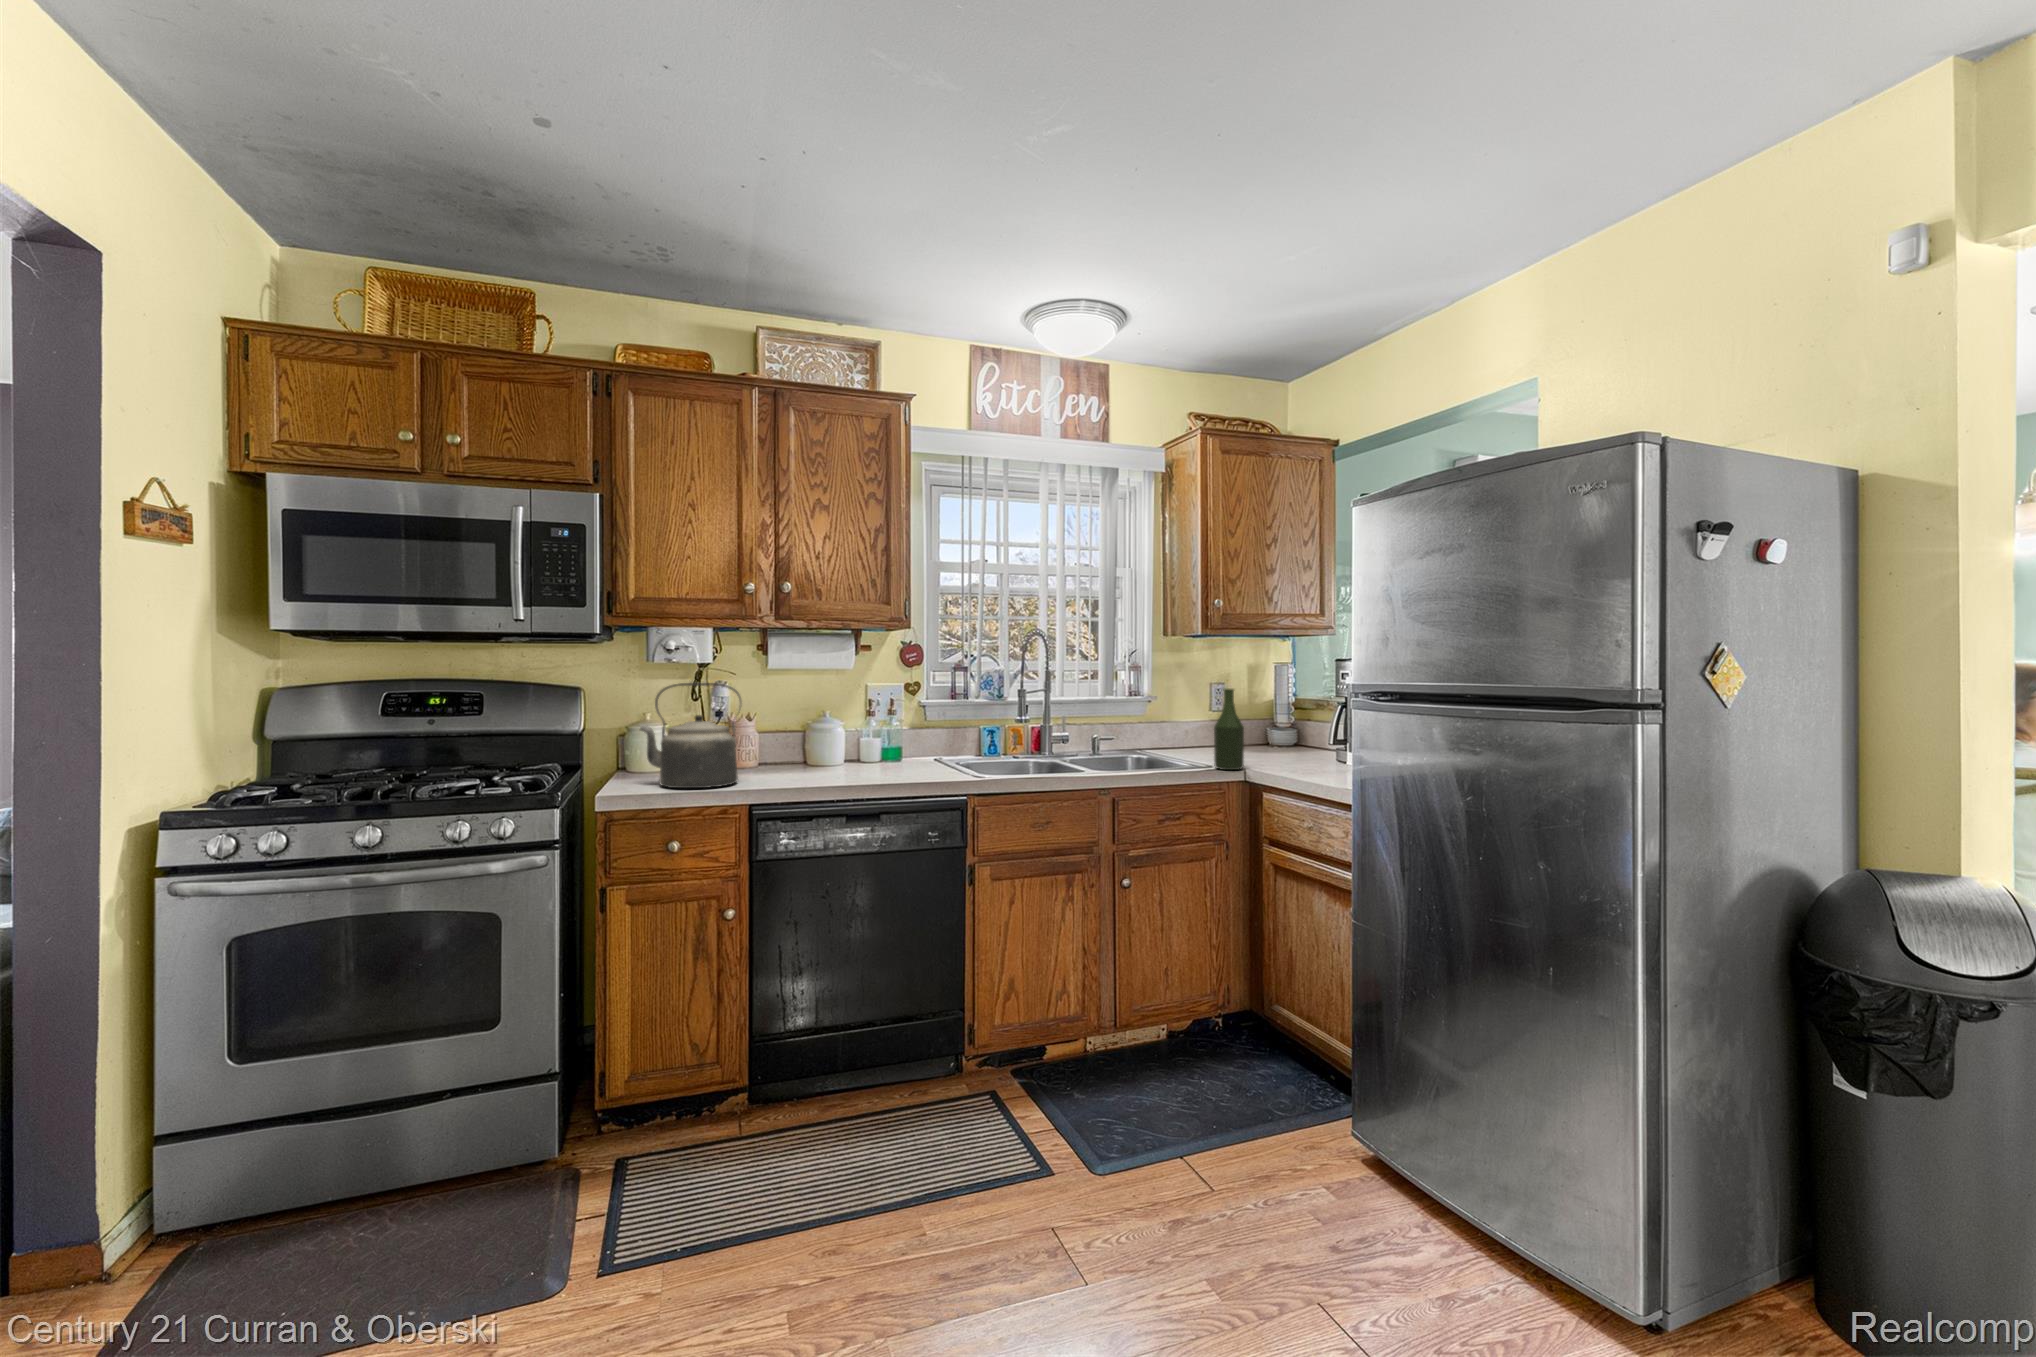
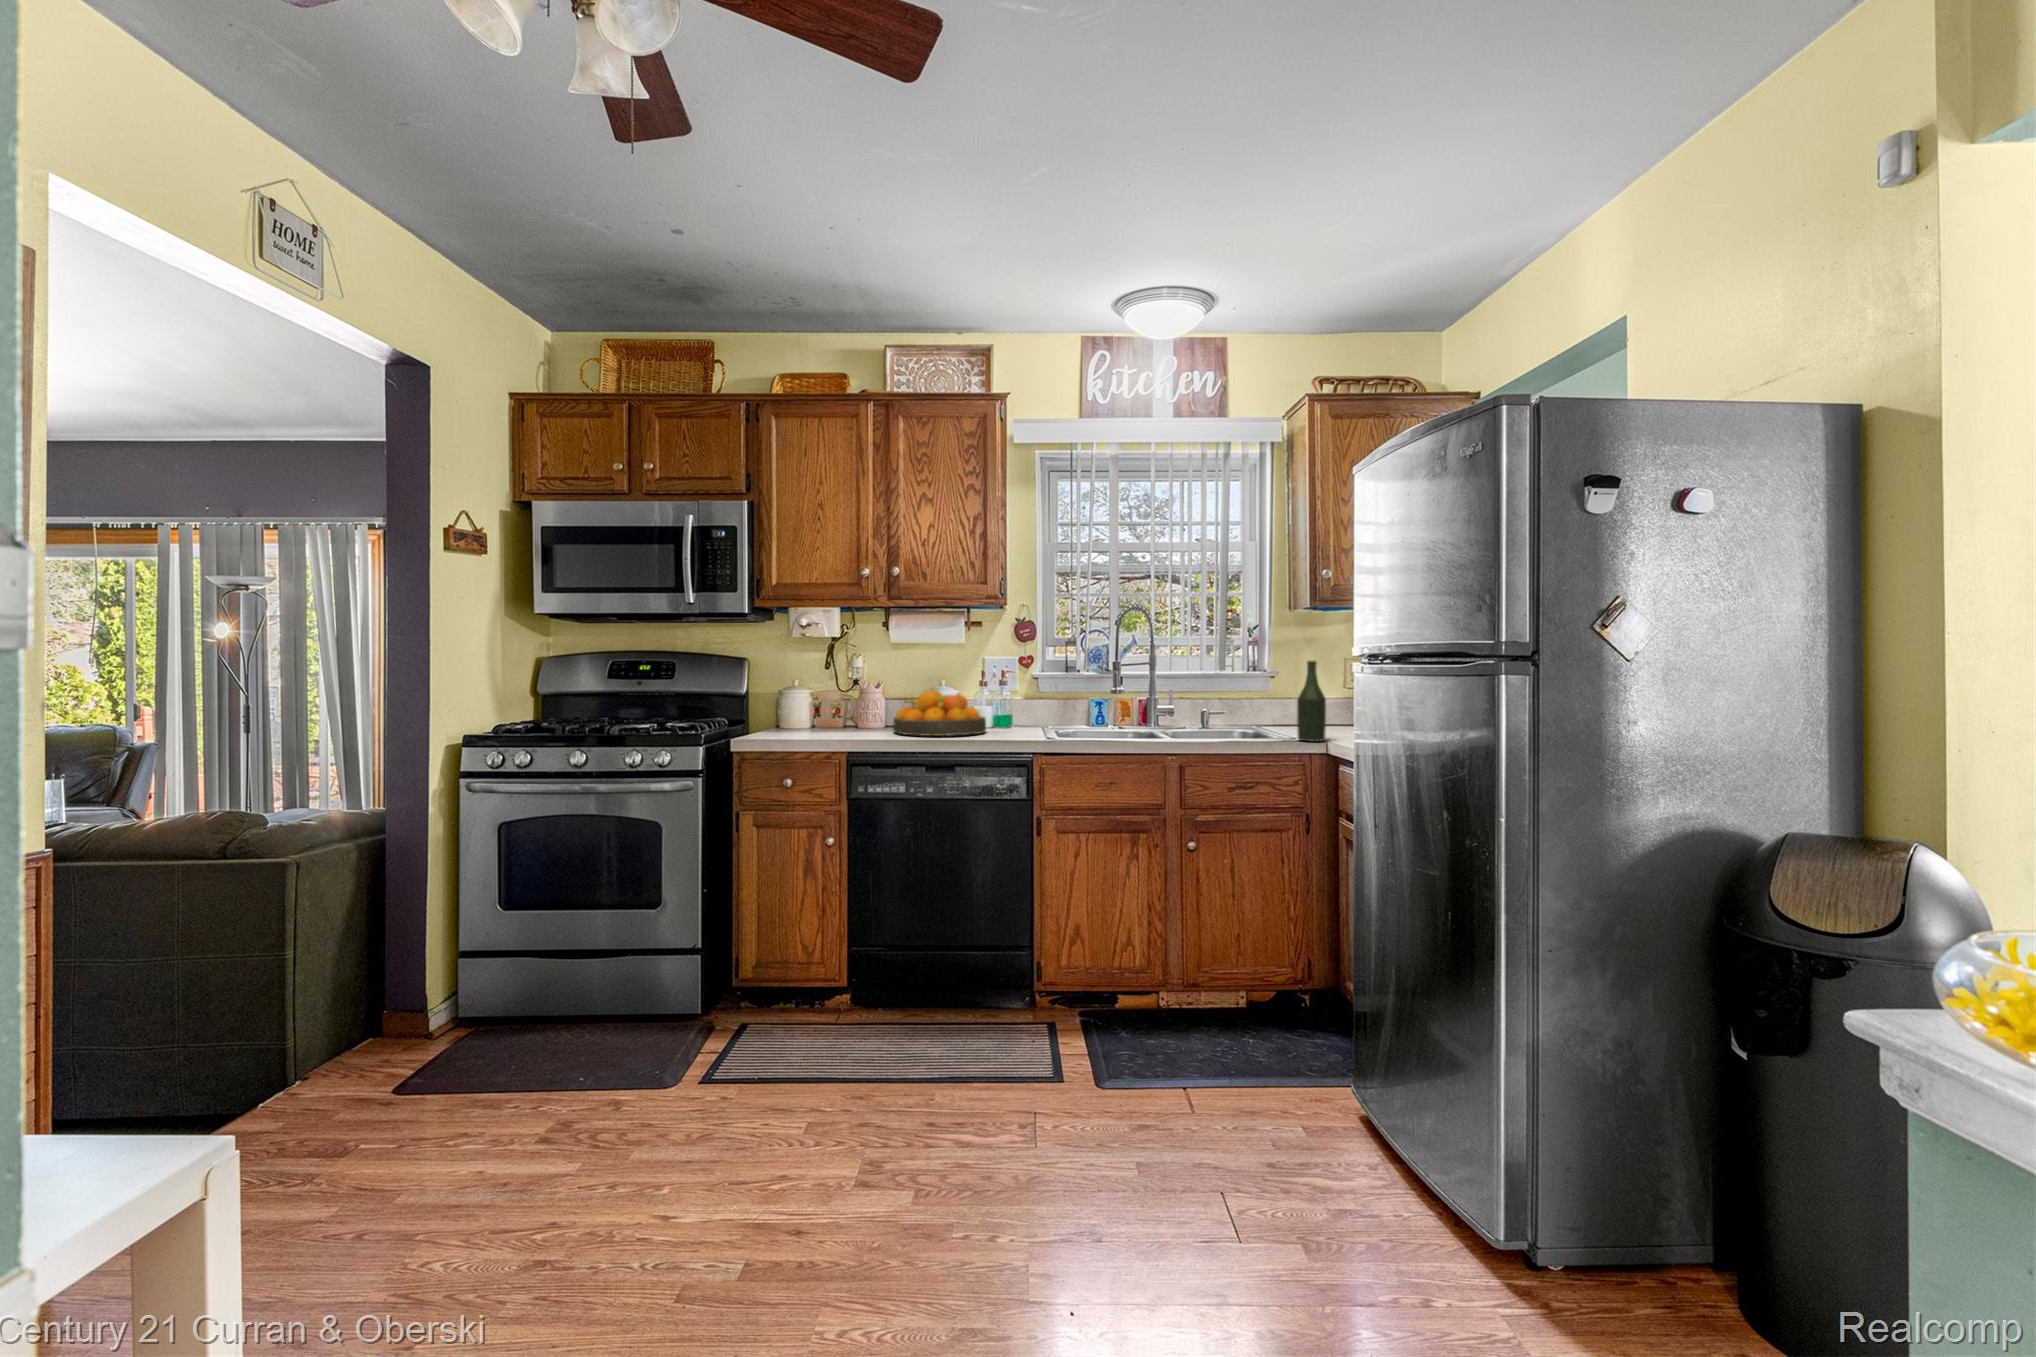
kettle: present [640,683,741,788] -> none [776,653,853,738]
fruit bowl: none [781,724,891,779] -> present [893,690,986,736]

